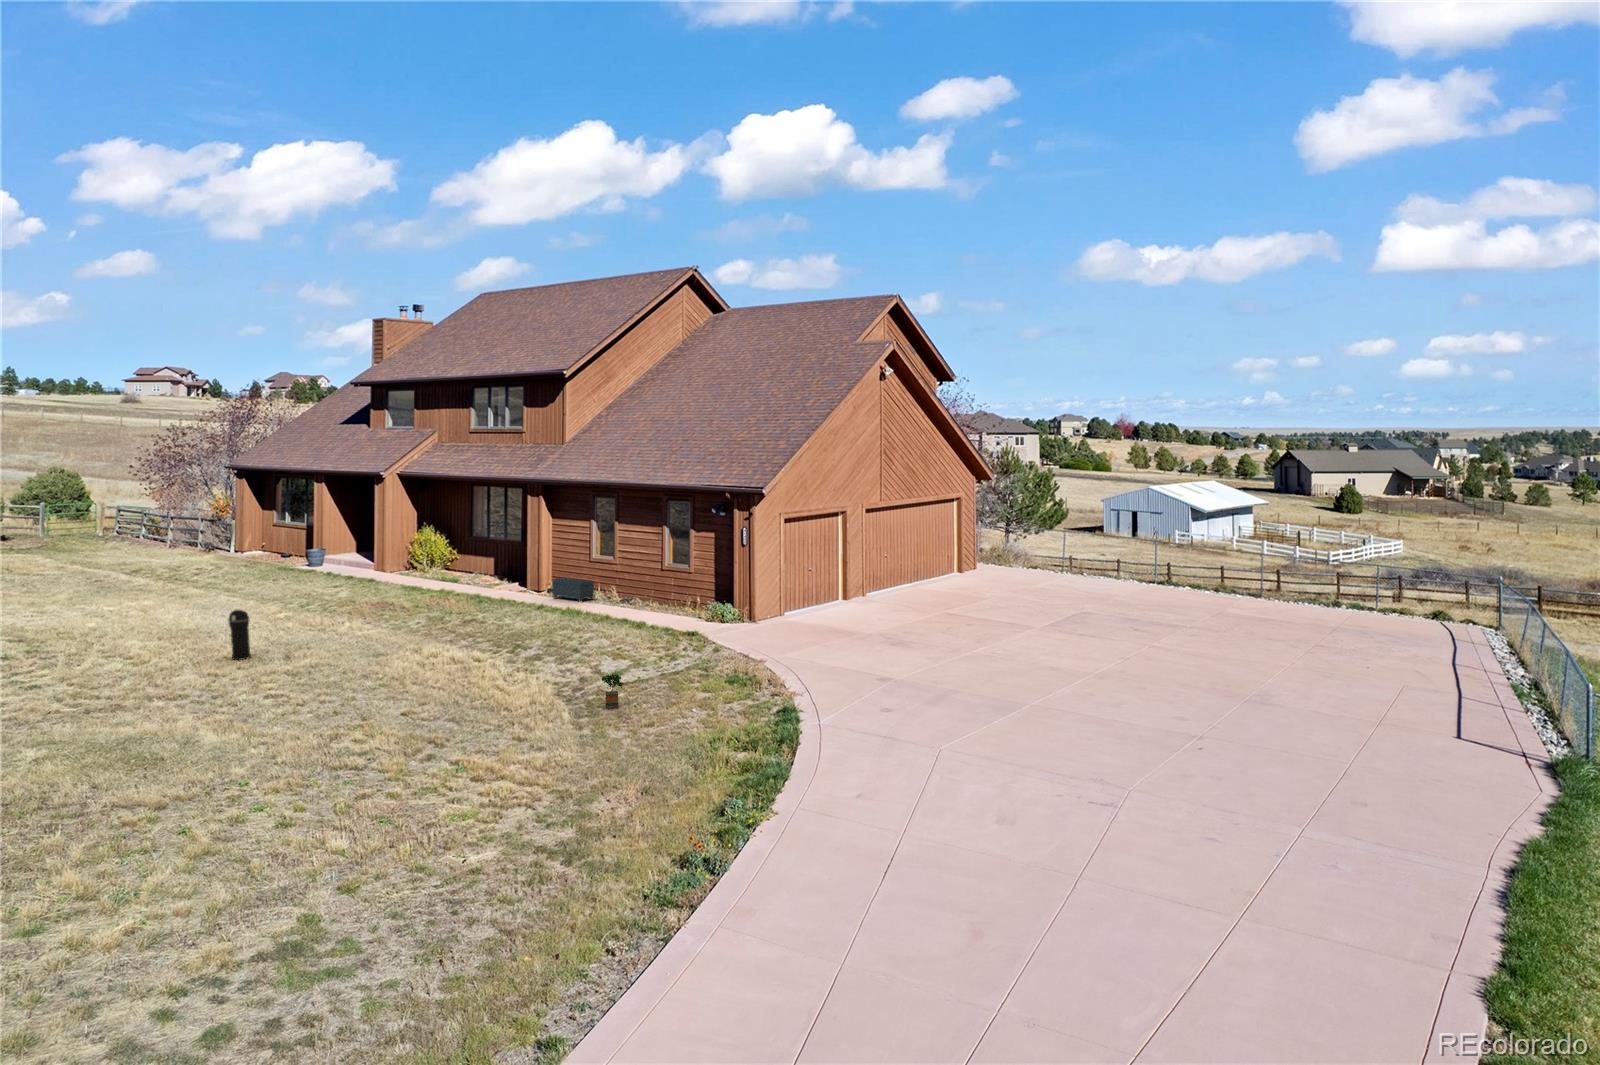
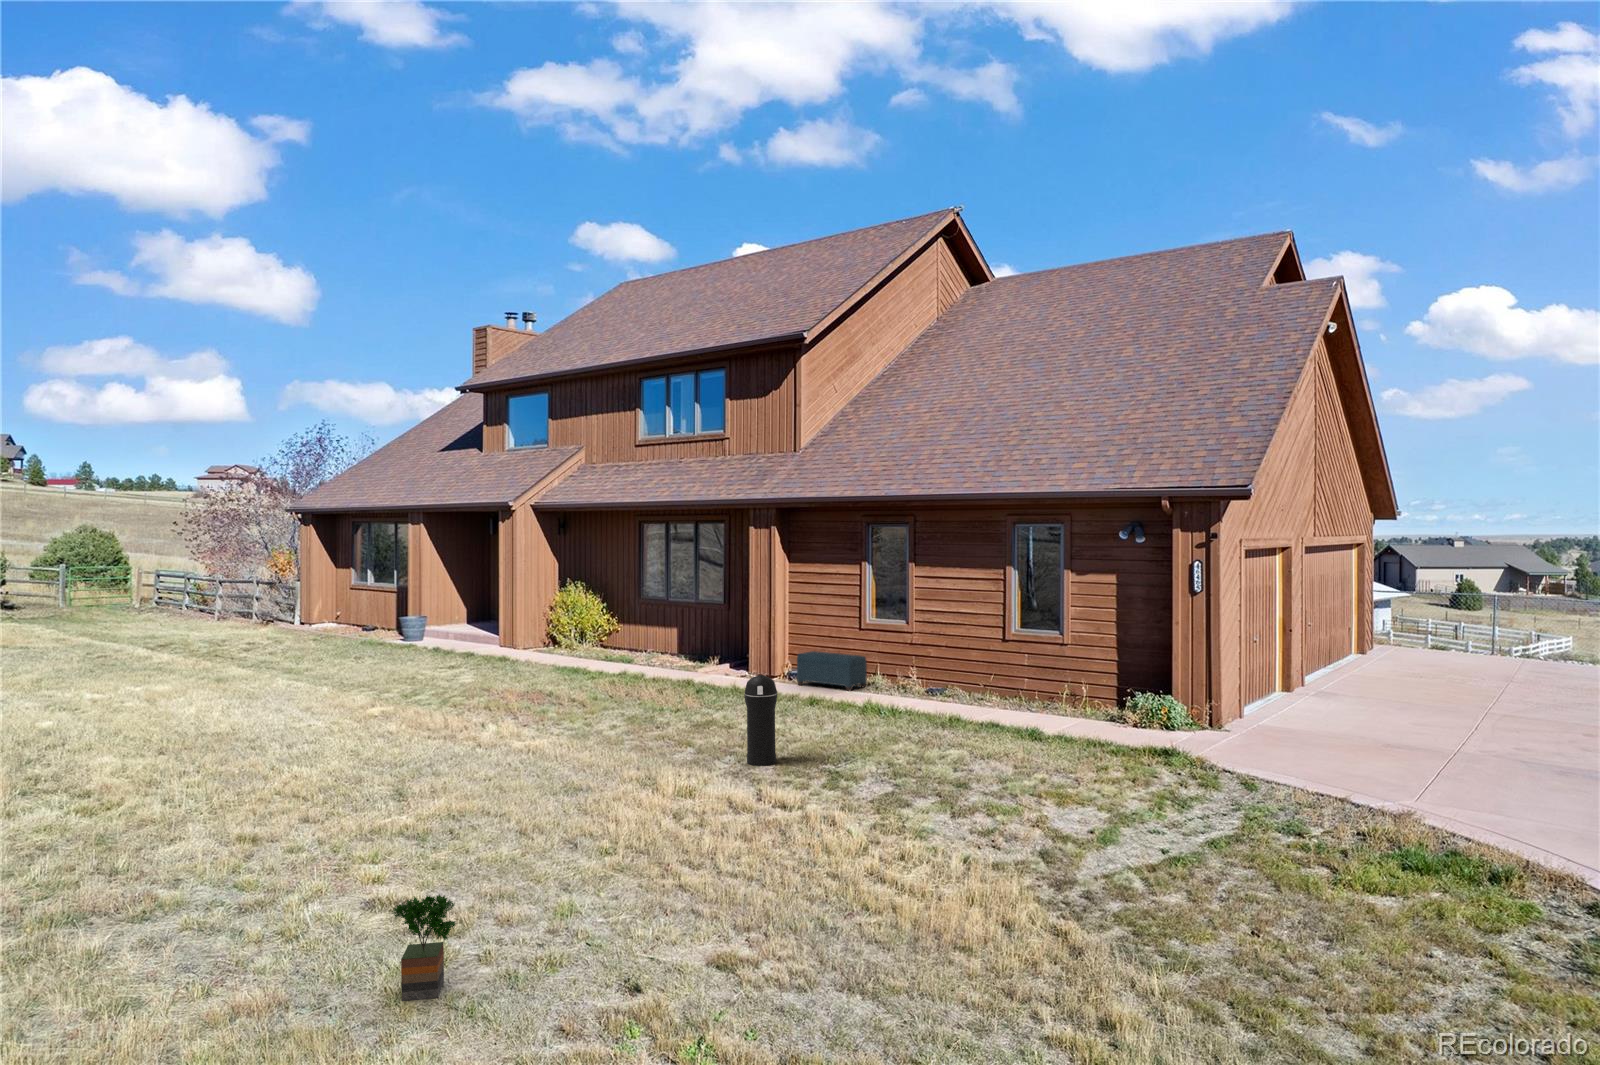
trash can: present [228,610,251,660] -> present [744,675,777,766]
potted tree: present [601,674,623,709] -> present [392,895,457,1001]

